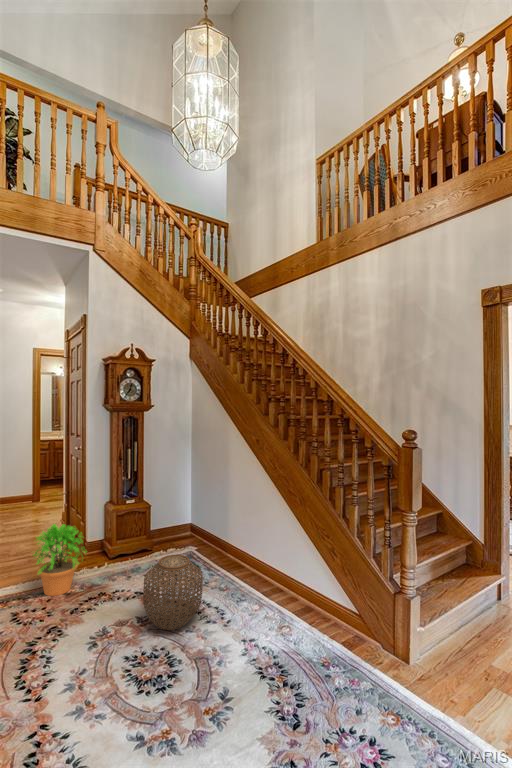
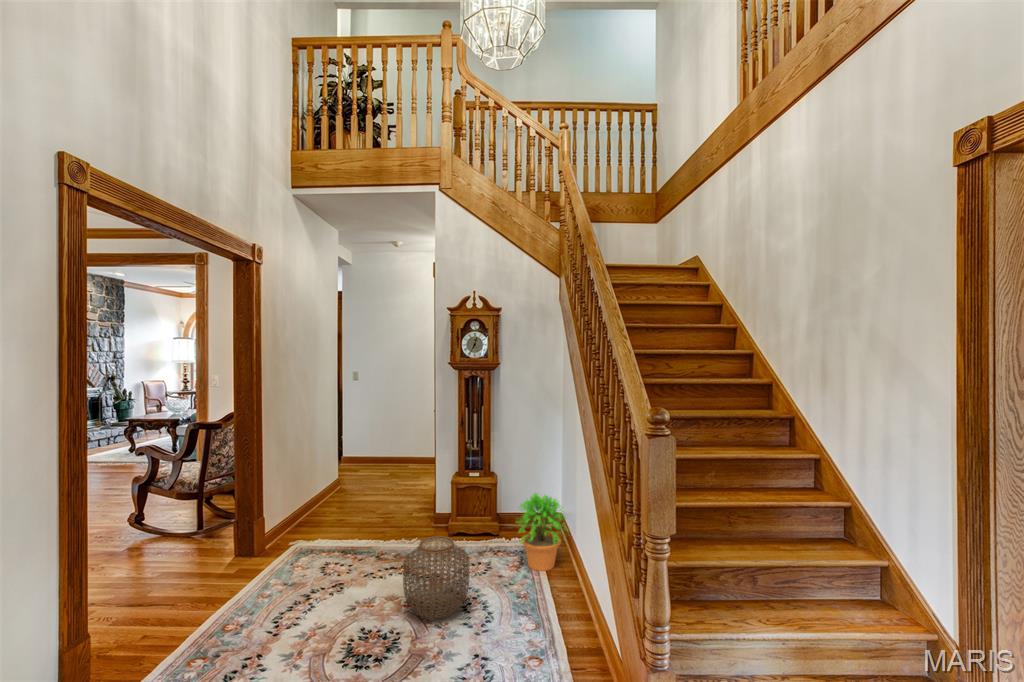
potted plant: present [34,524,86,596] -> present [519,493,568,571]

